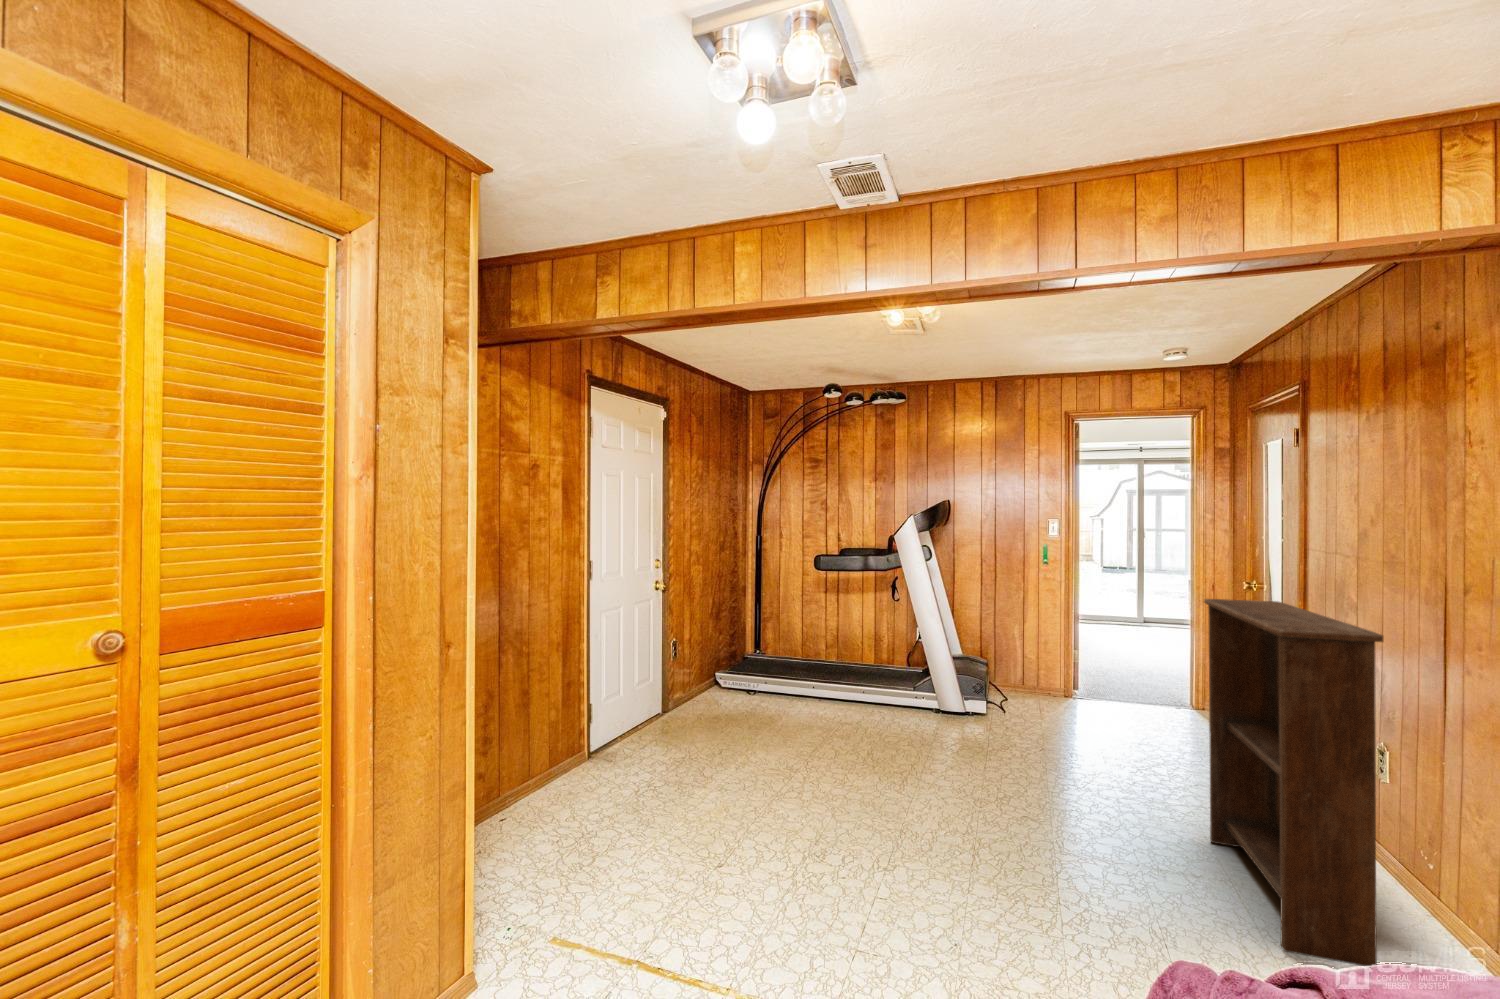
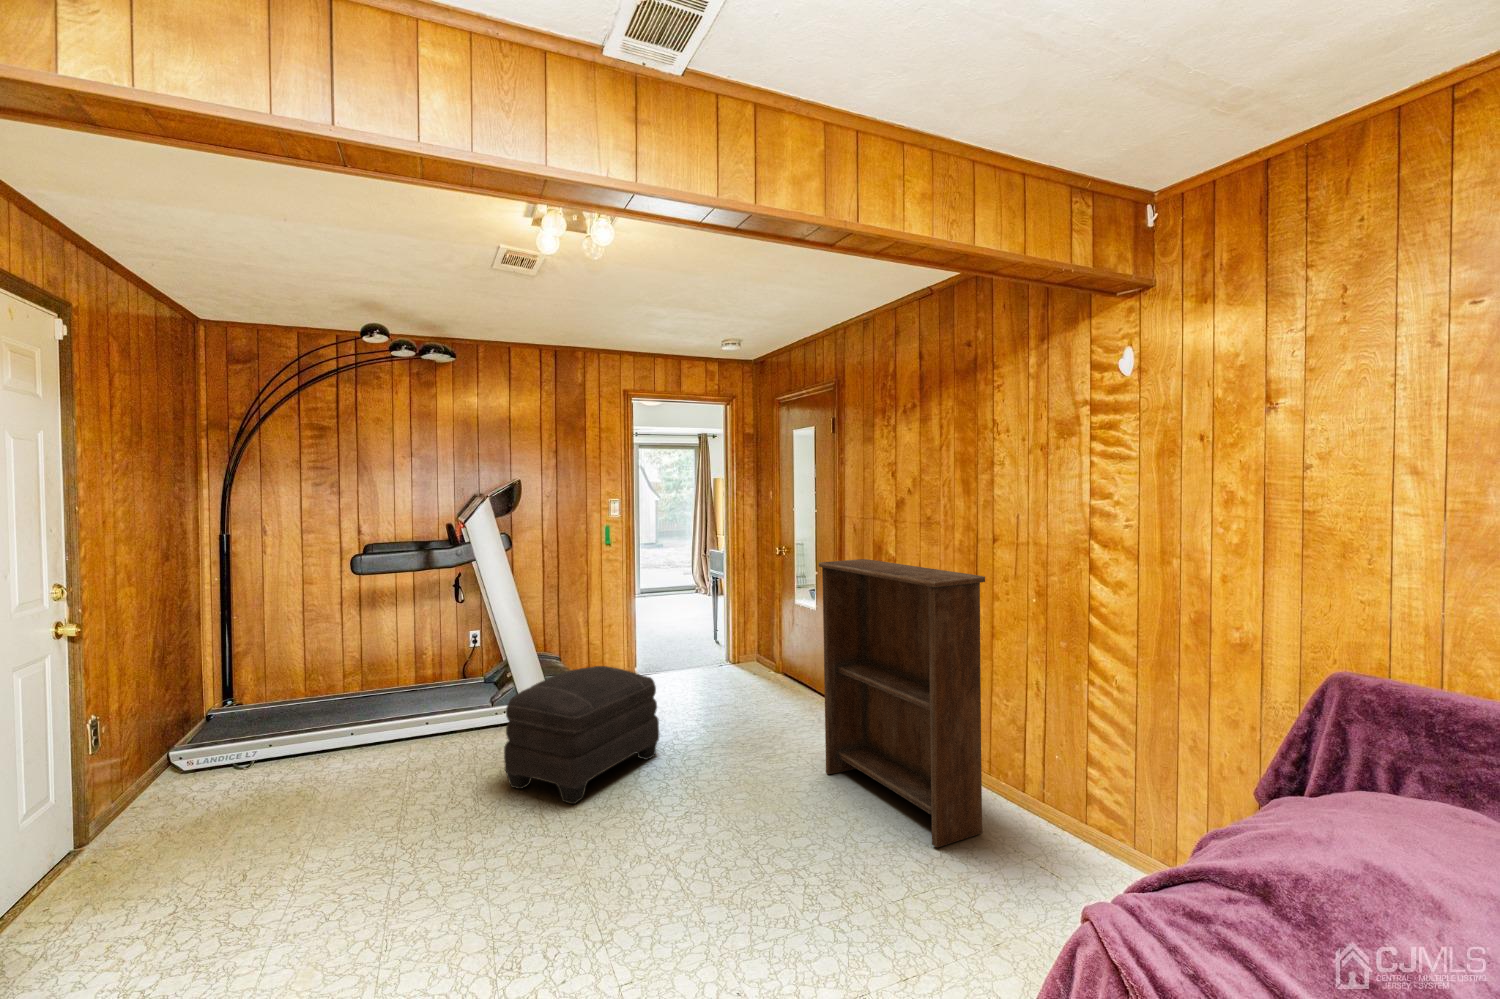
ottoman: none [893,670,1038,781] -> present [504,666,659,804]

